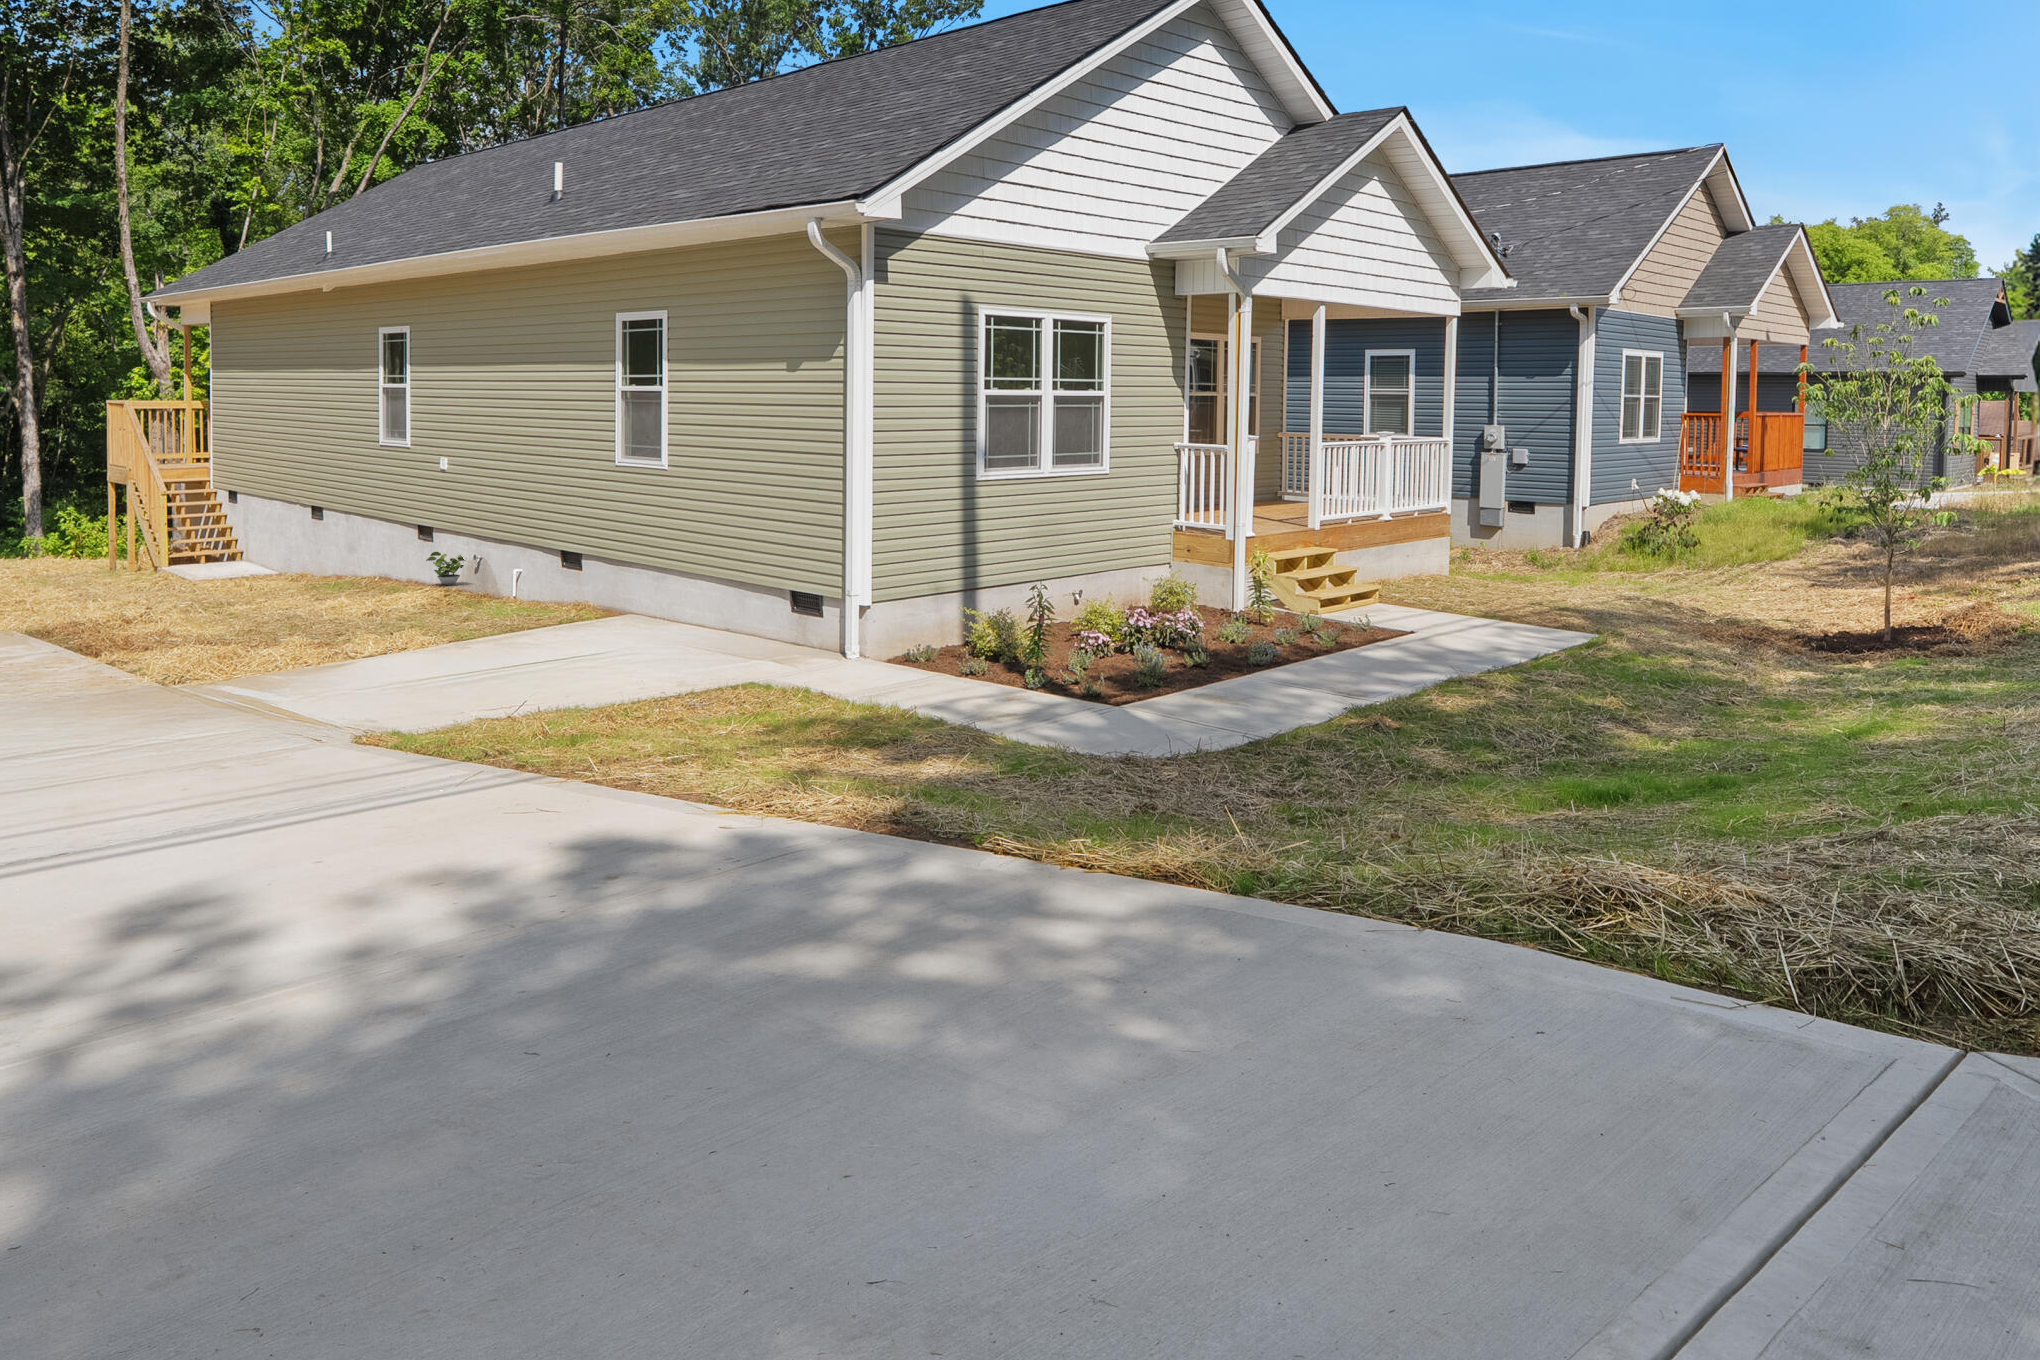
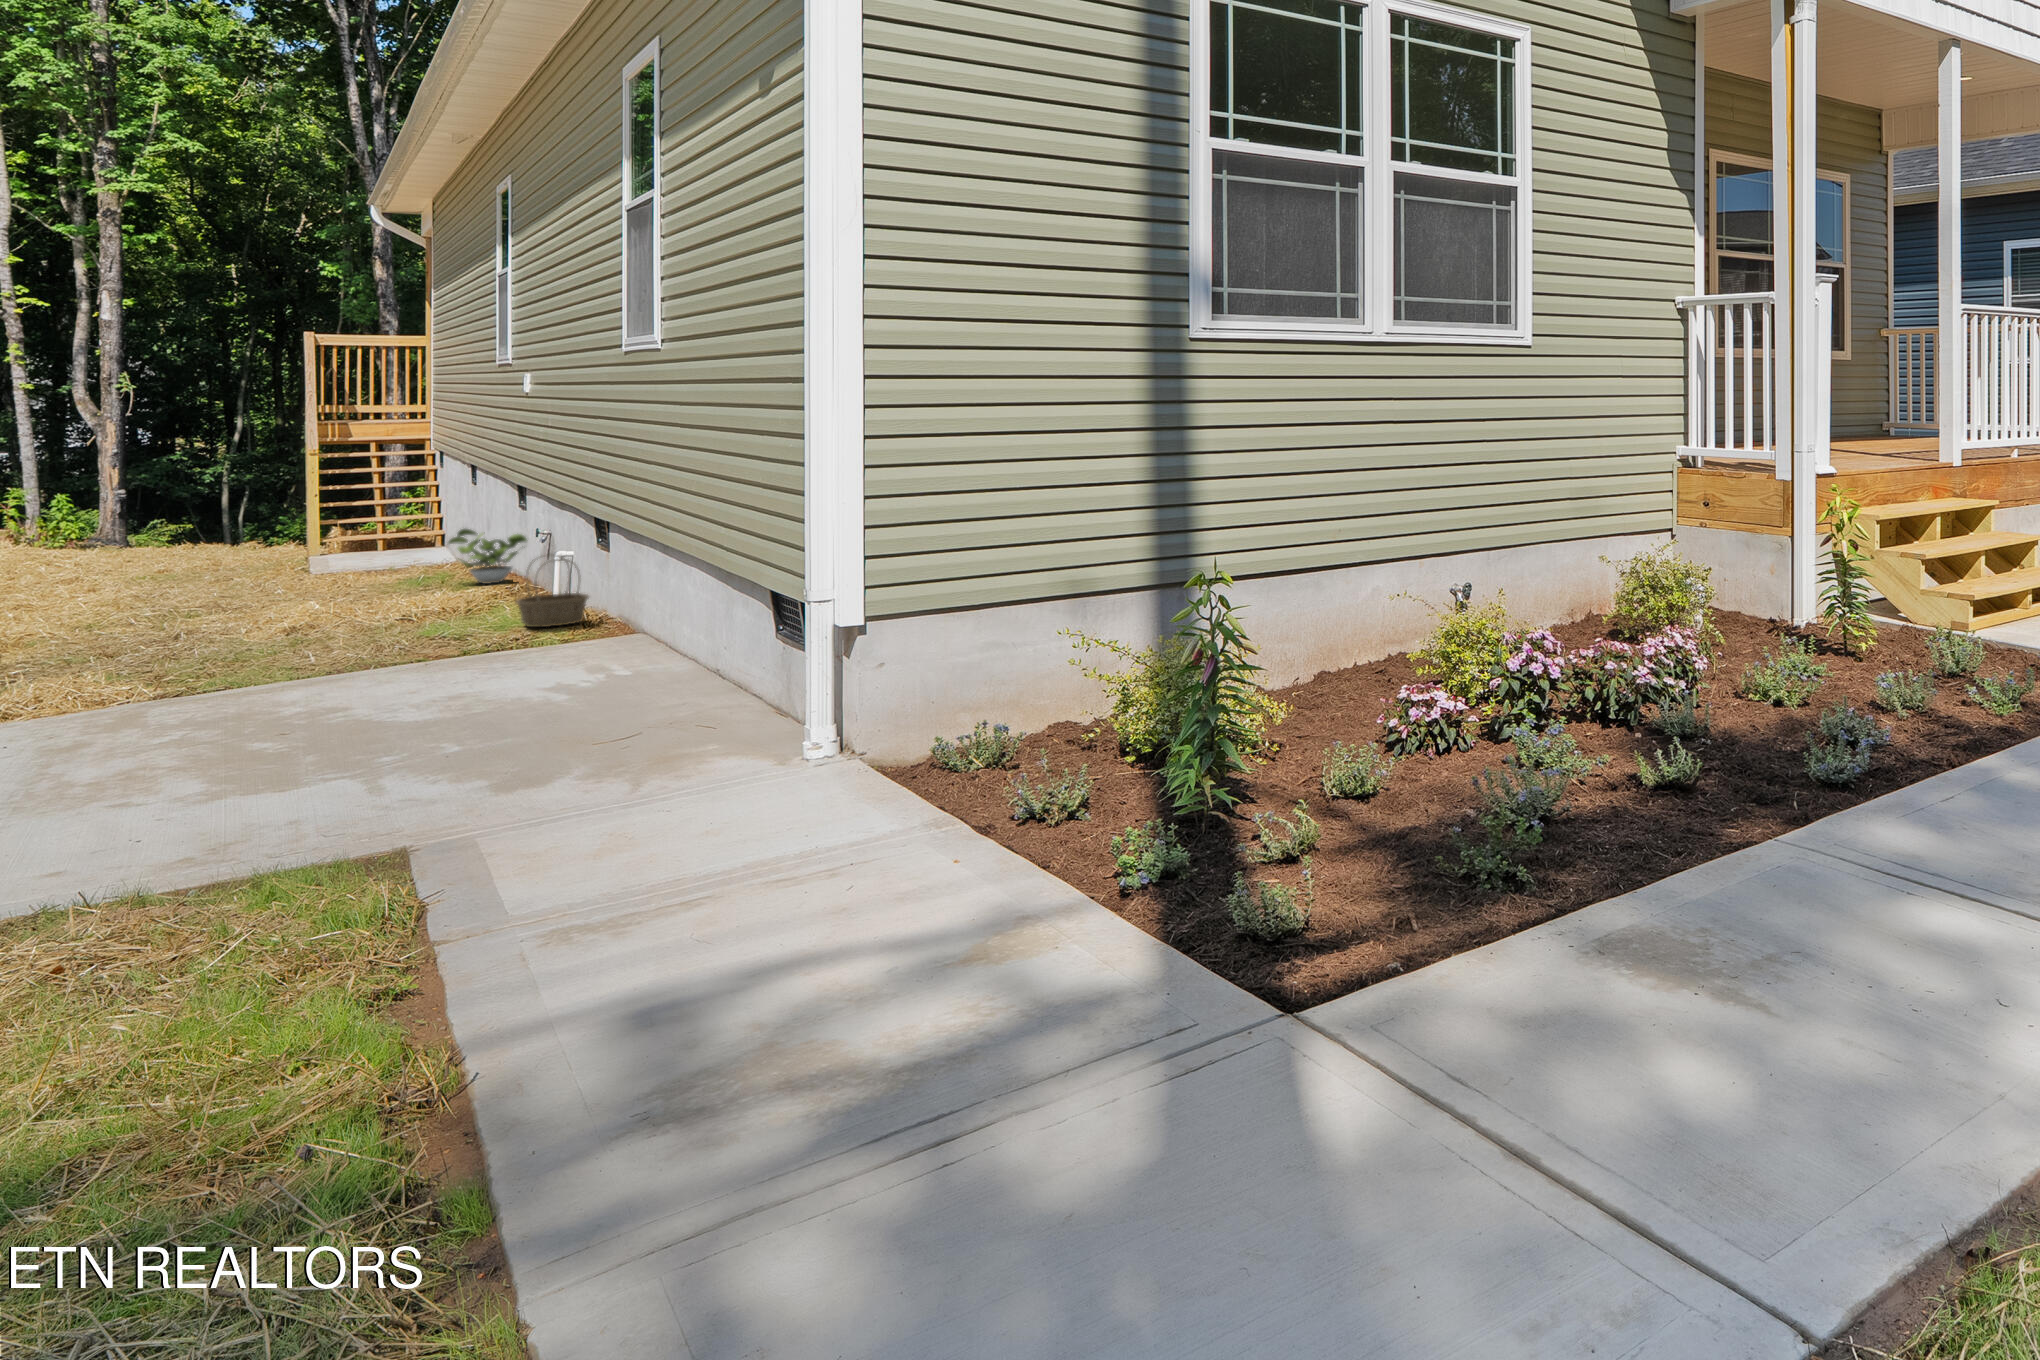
basket: none [547,570,582,609] -> present [516,554,589,627]

